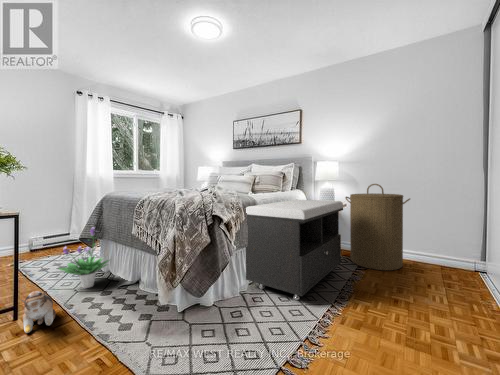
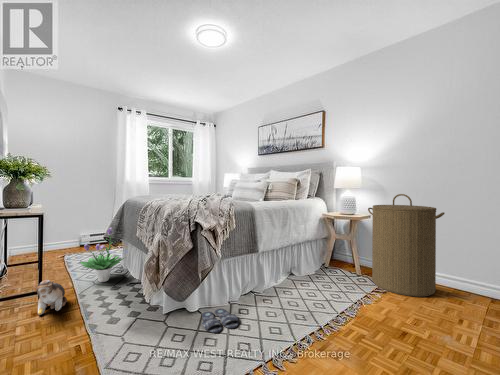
storage bench: present [246,200,343,300] -> none [240,209,357,317]
slippers: none [217,300,258,324] -> present [202,309,239,333]

